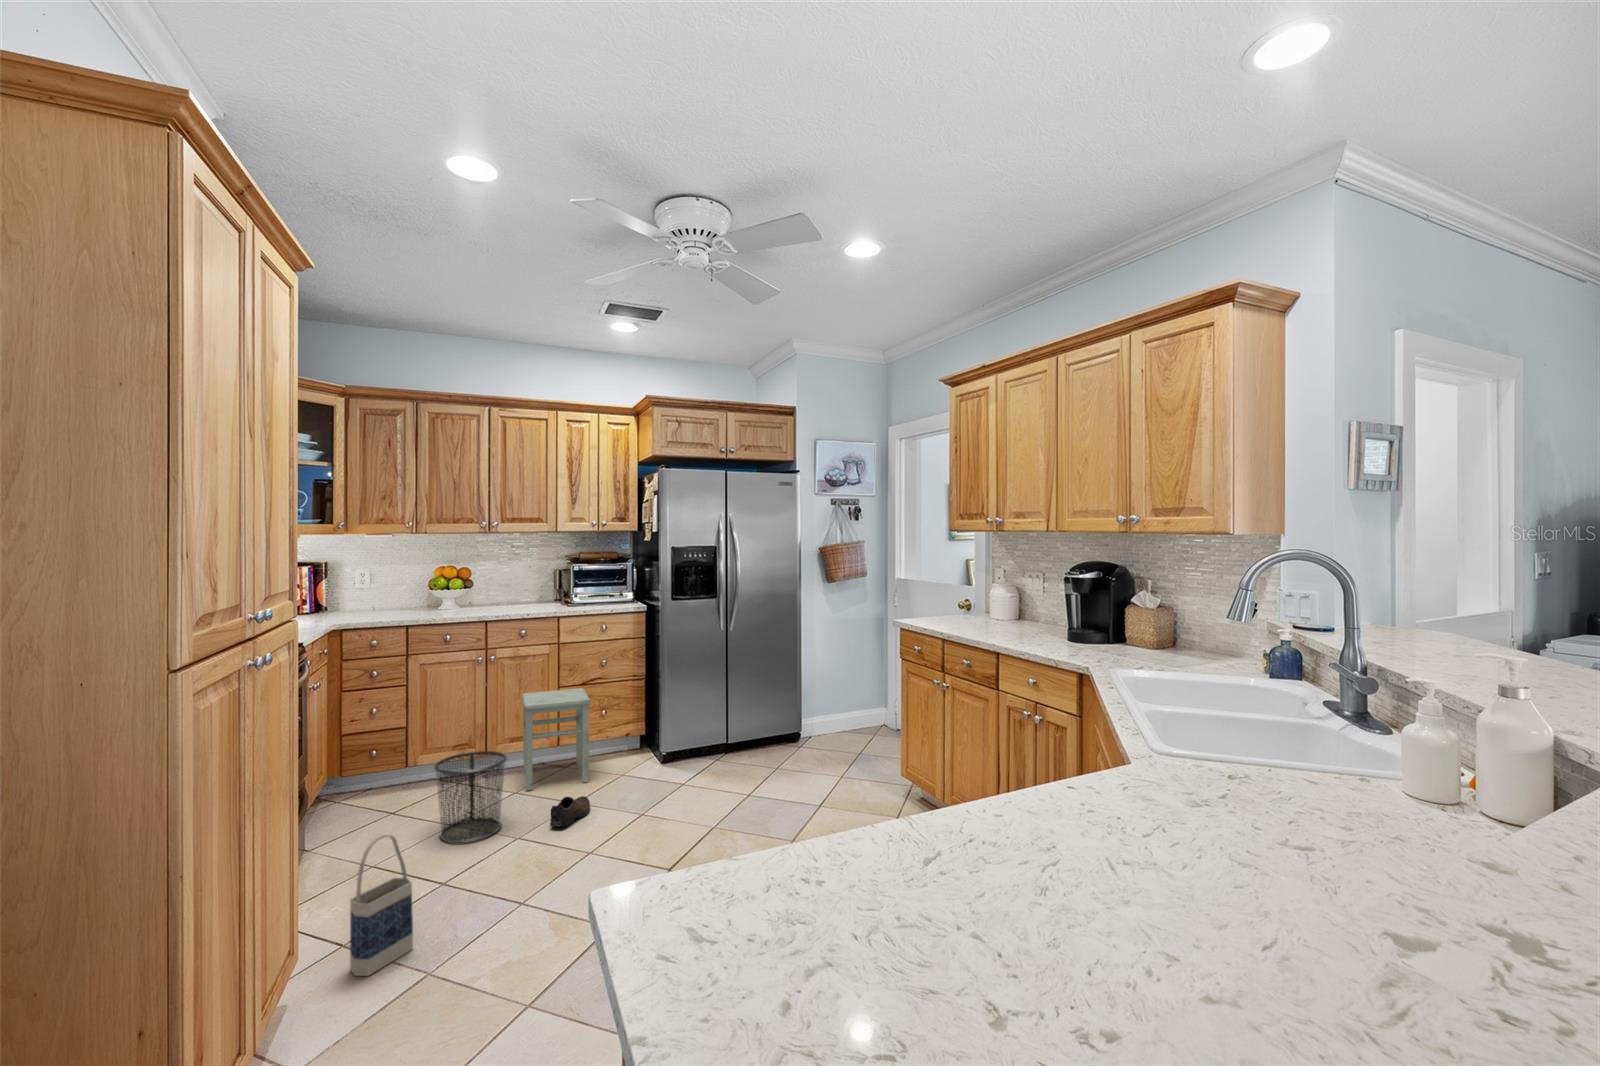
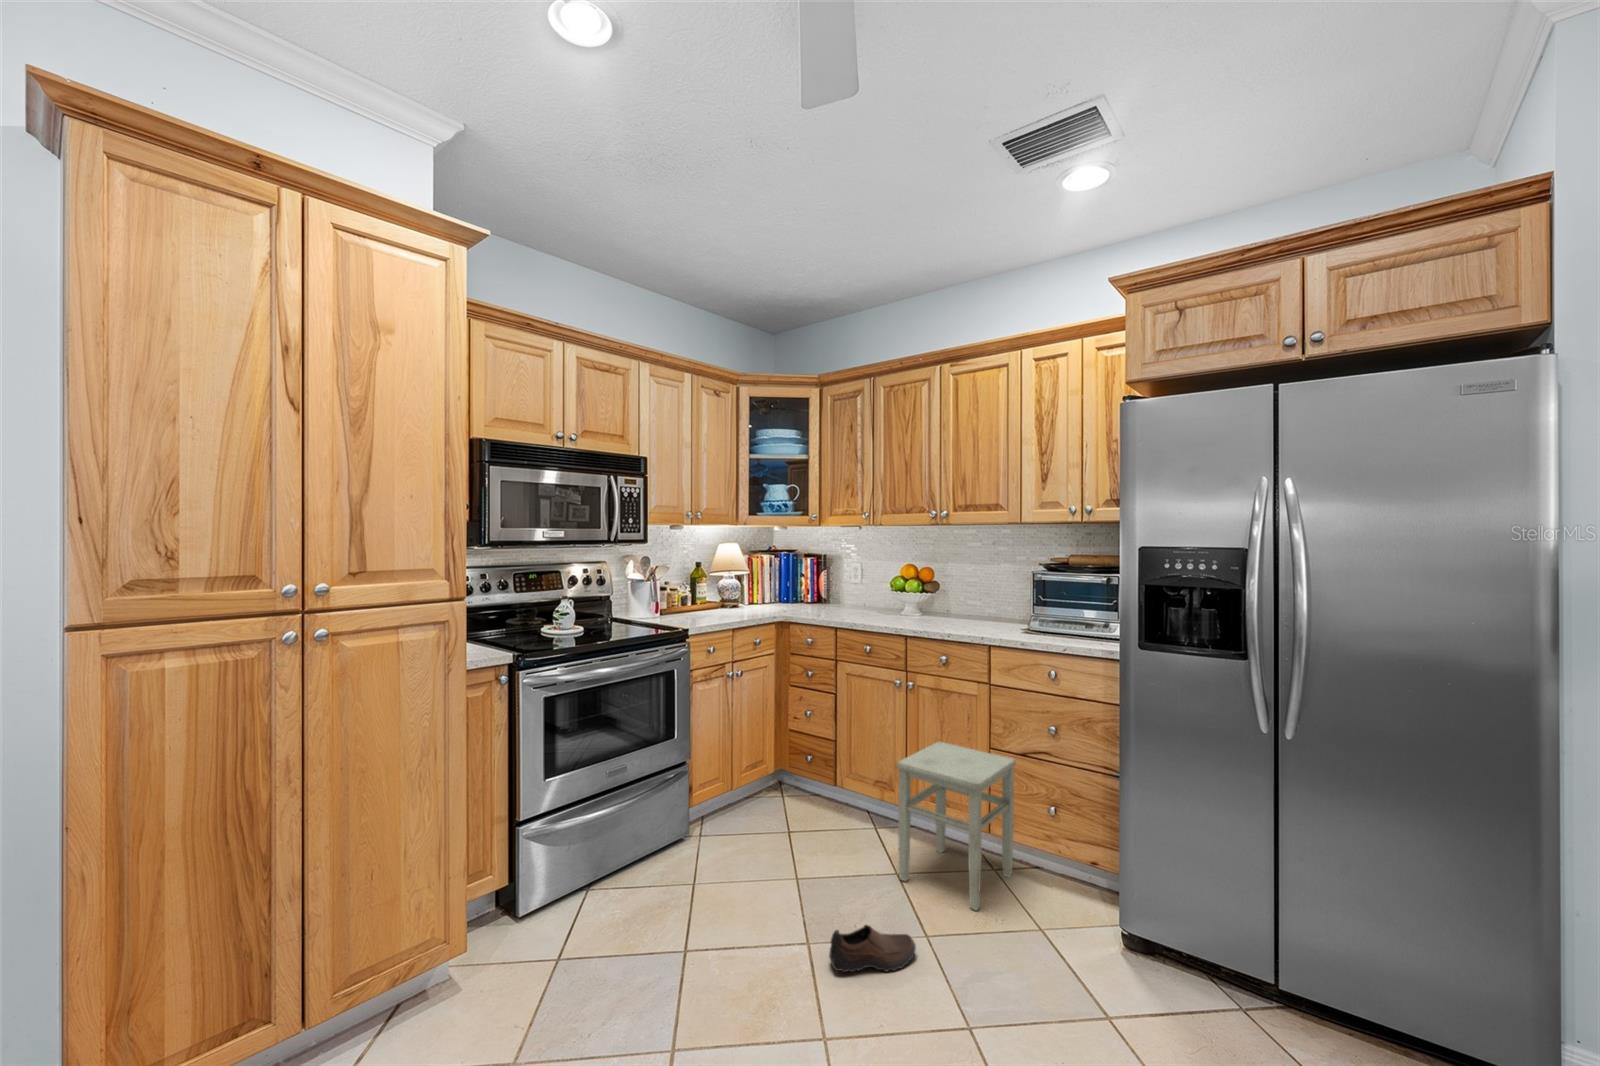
waste bin: present [434,751,507,843] -> none [737,798,821,925]
bag: present [350,835,413,976] -> none [454,877,525,1036]

